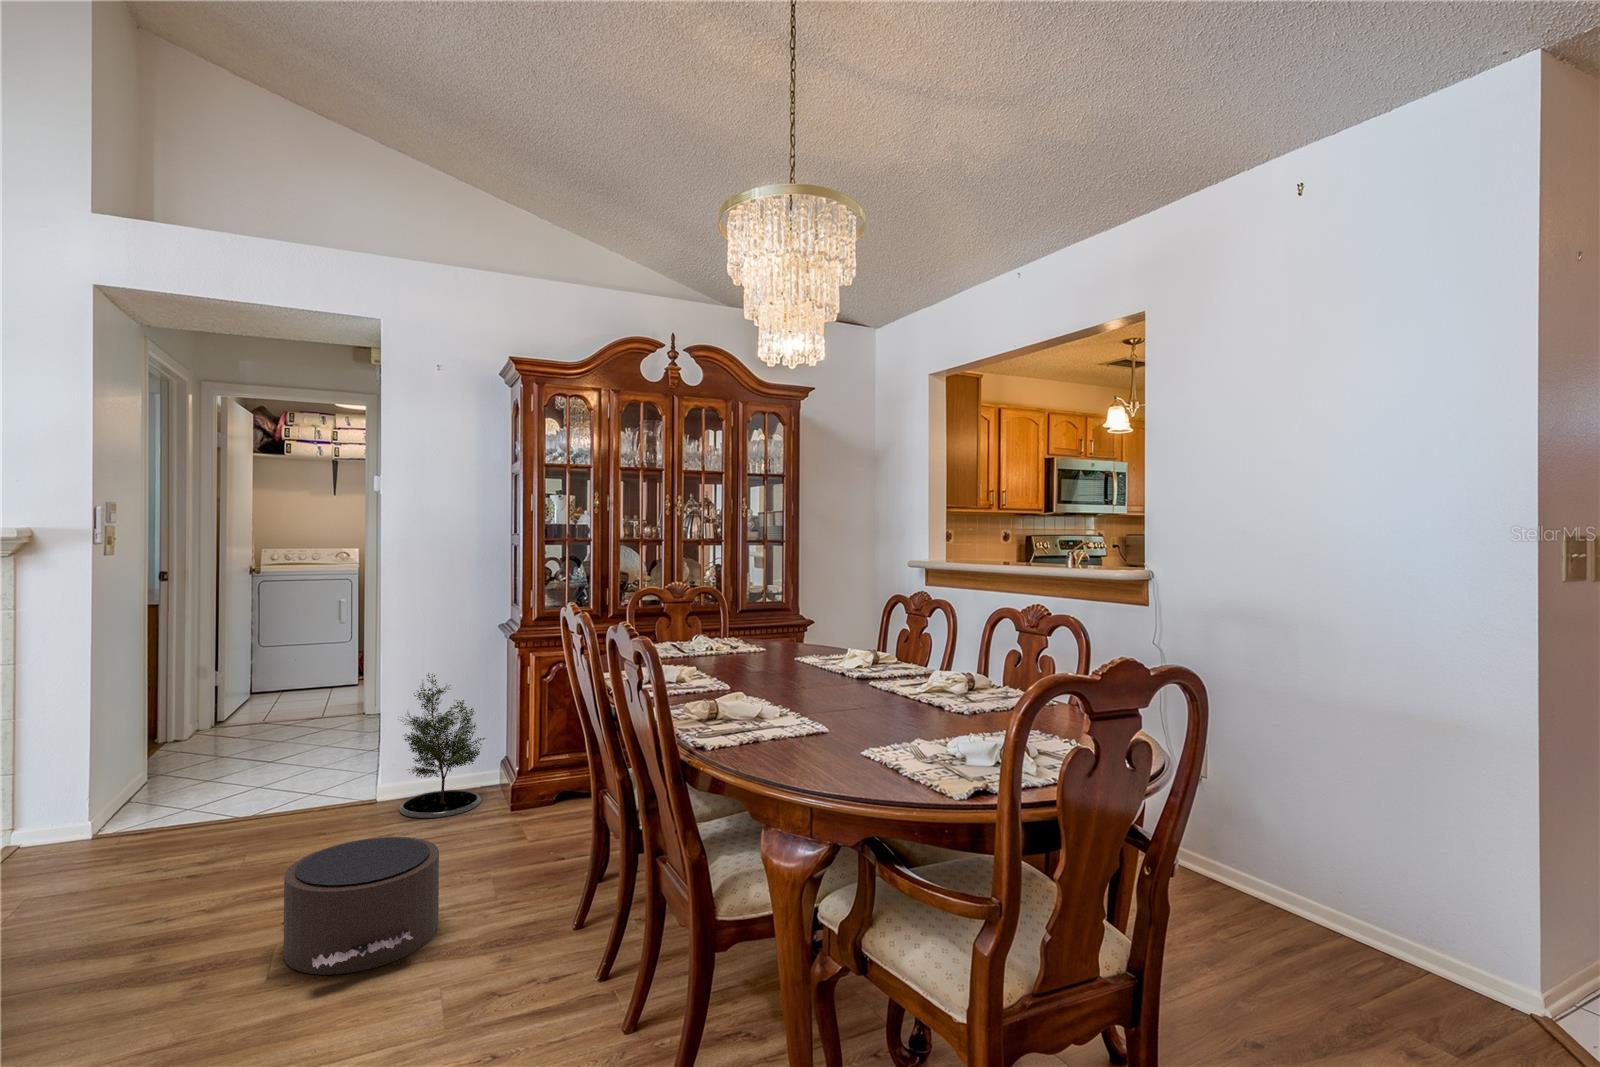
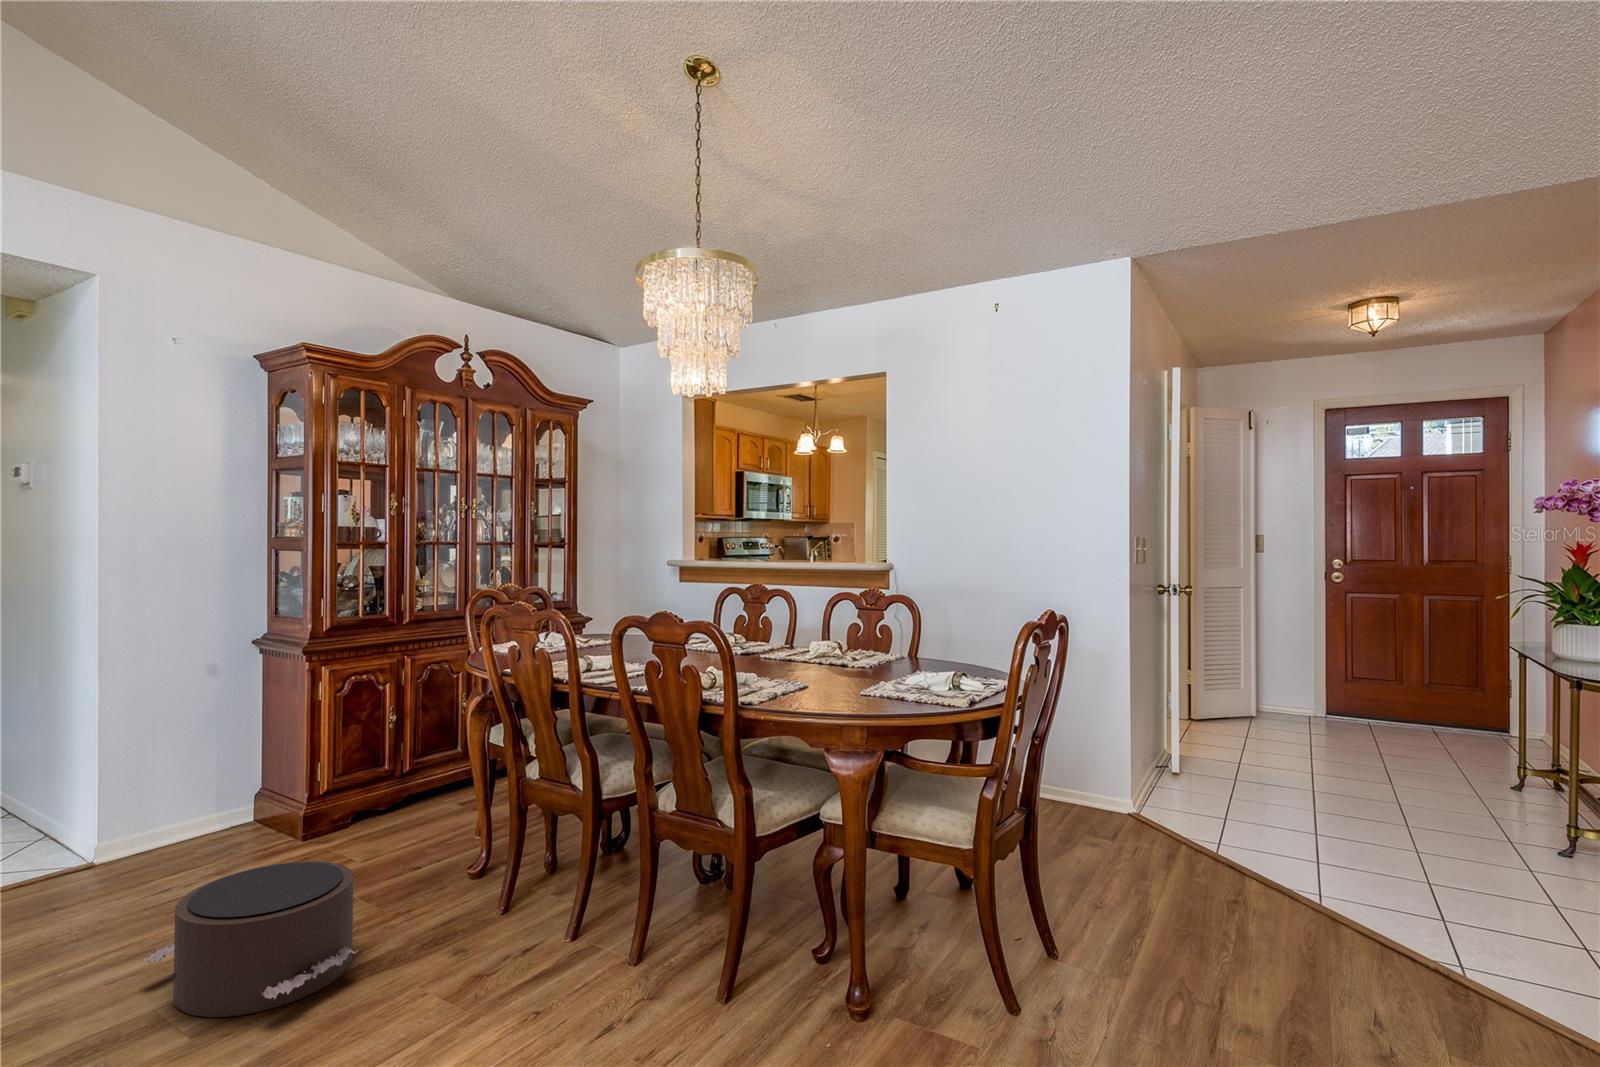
potted tree: present [399,674,486,818] -> none [146,696,257,867]

